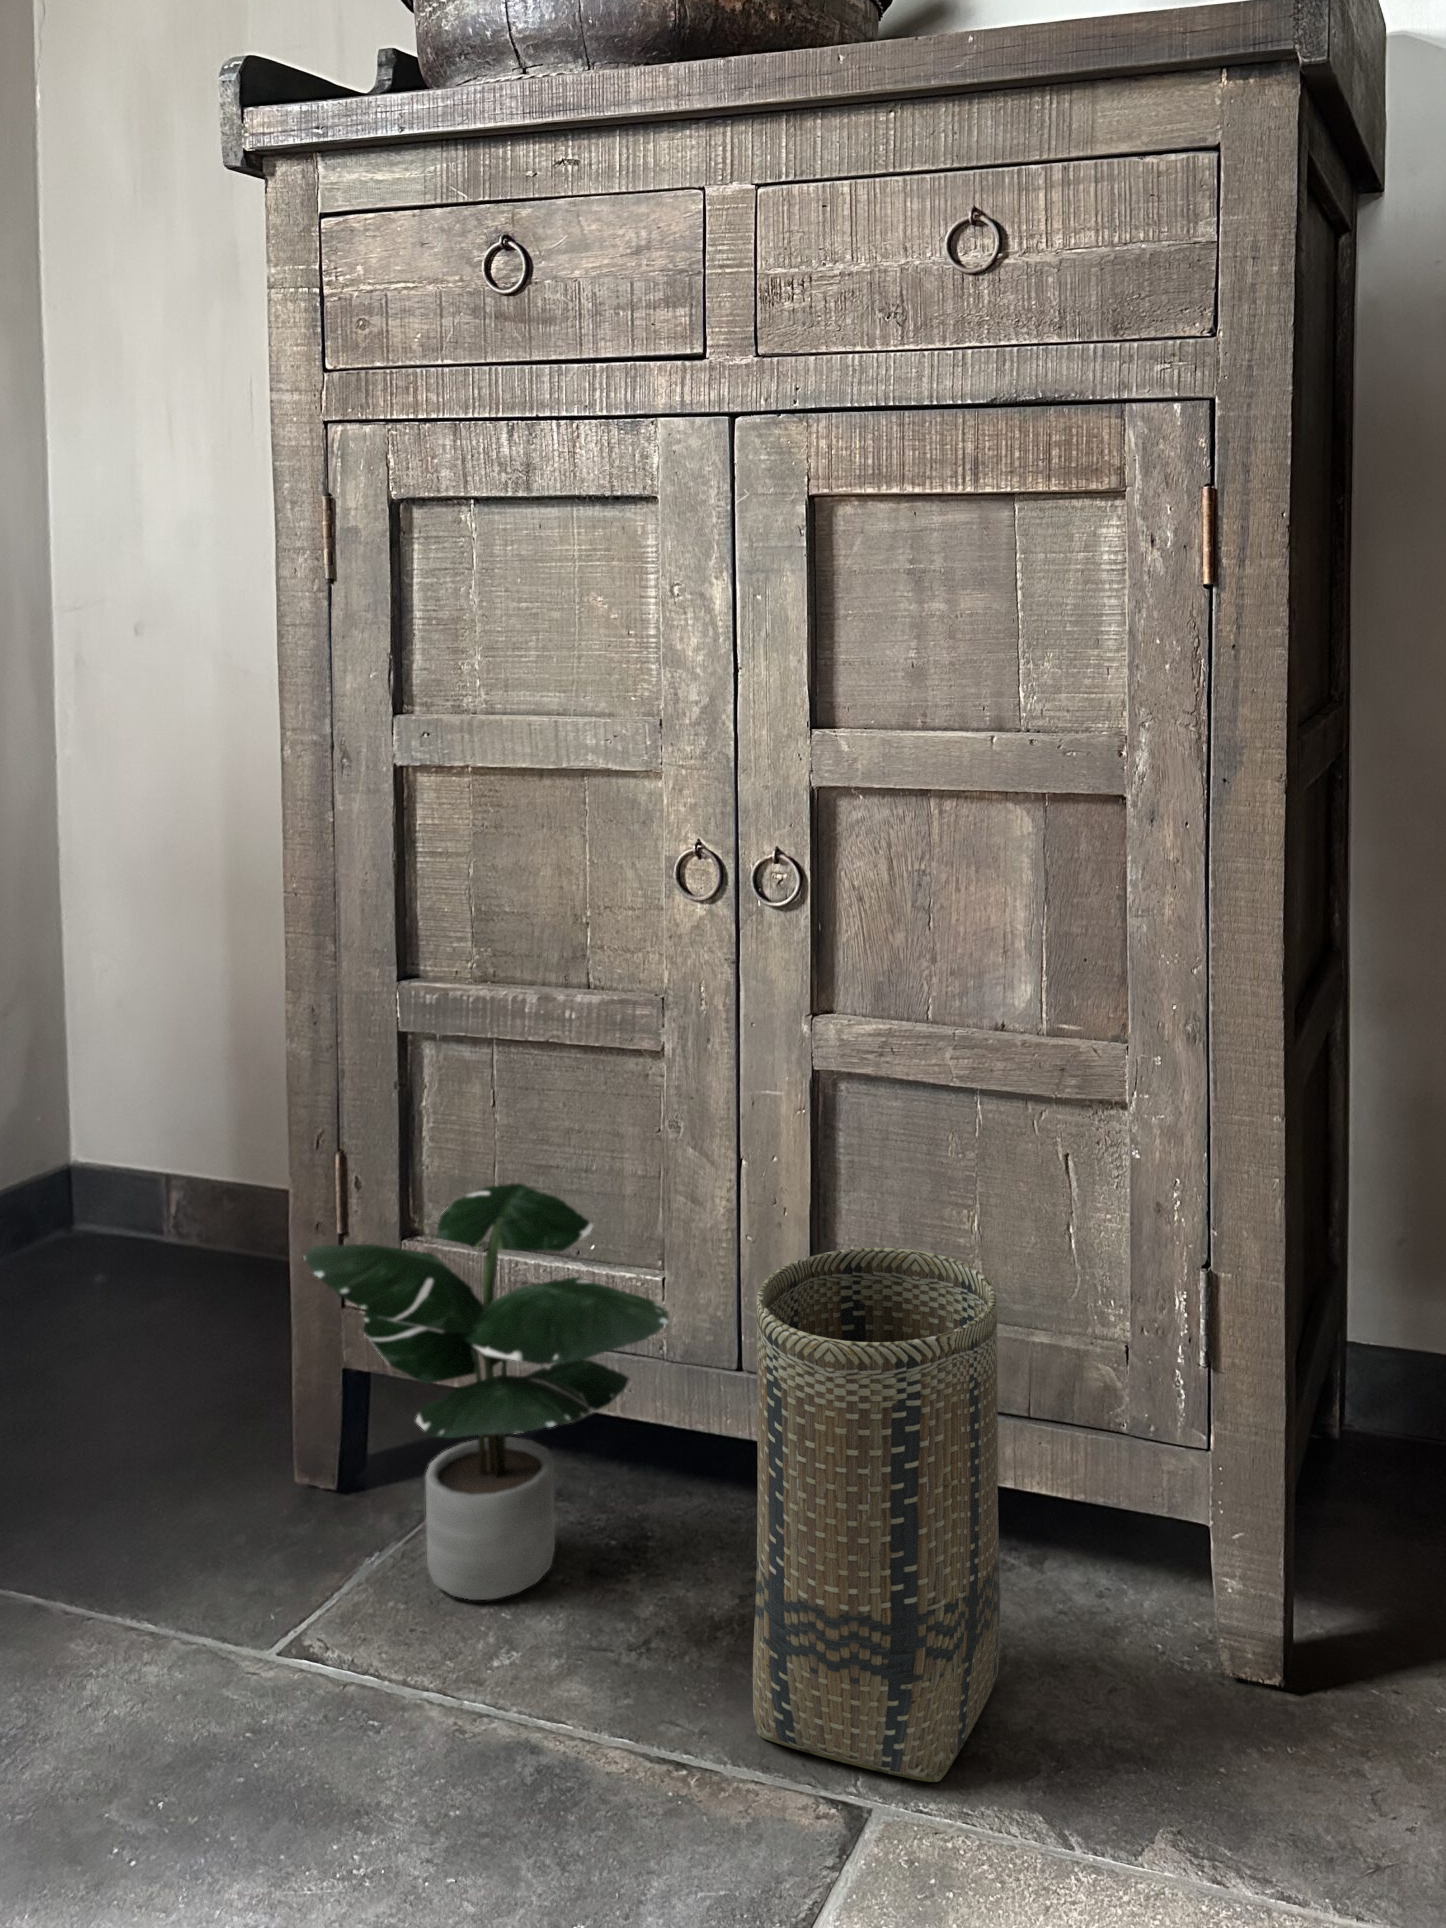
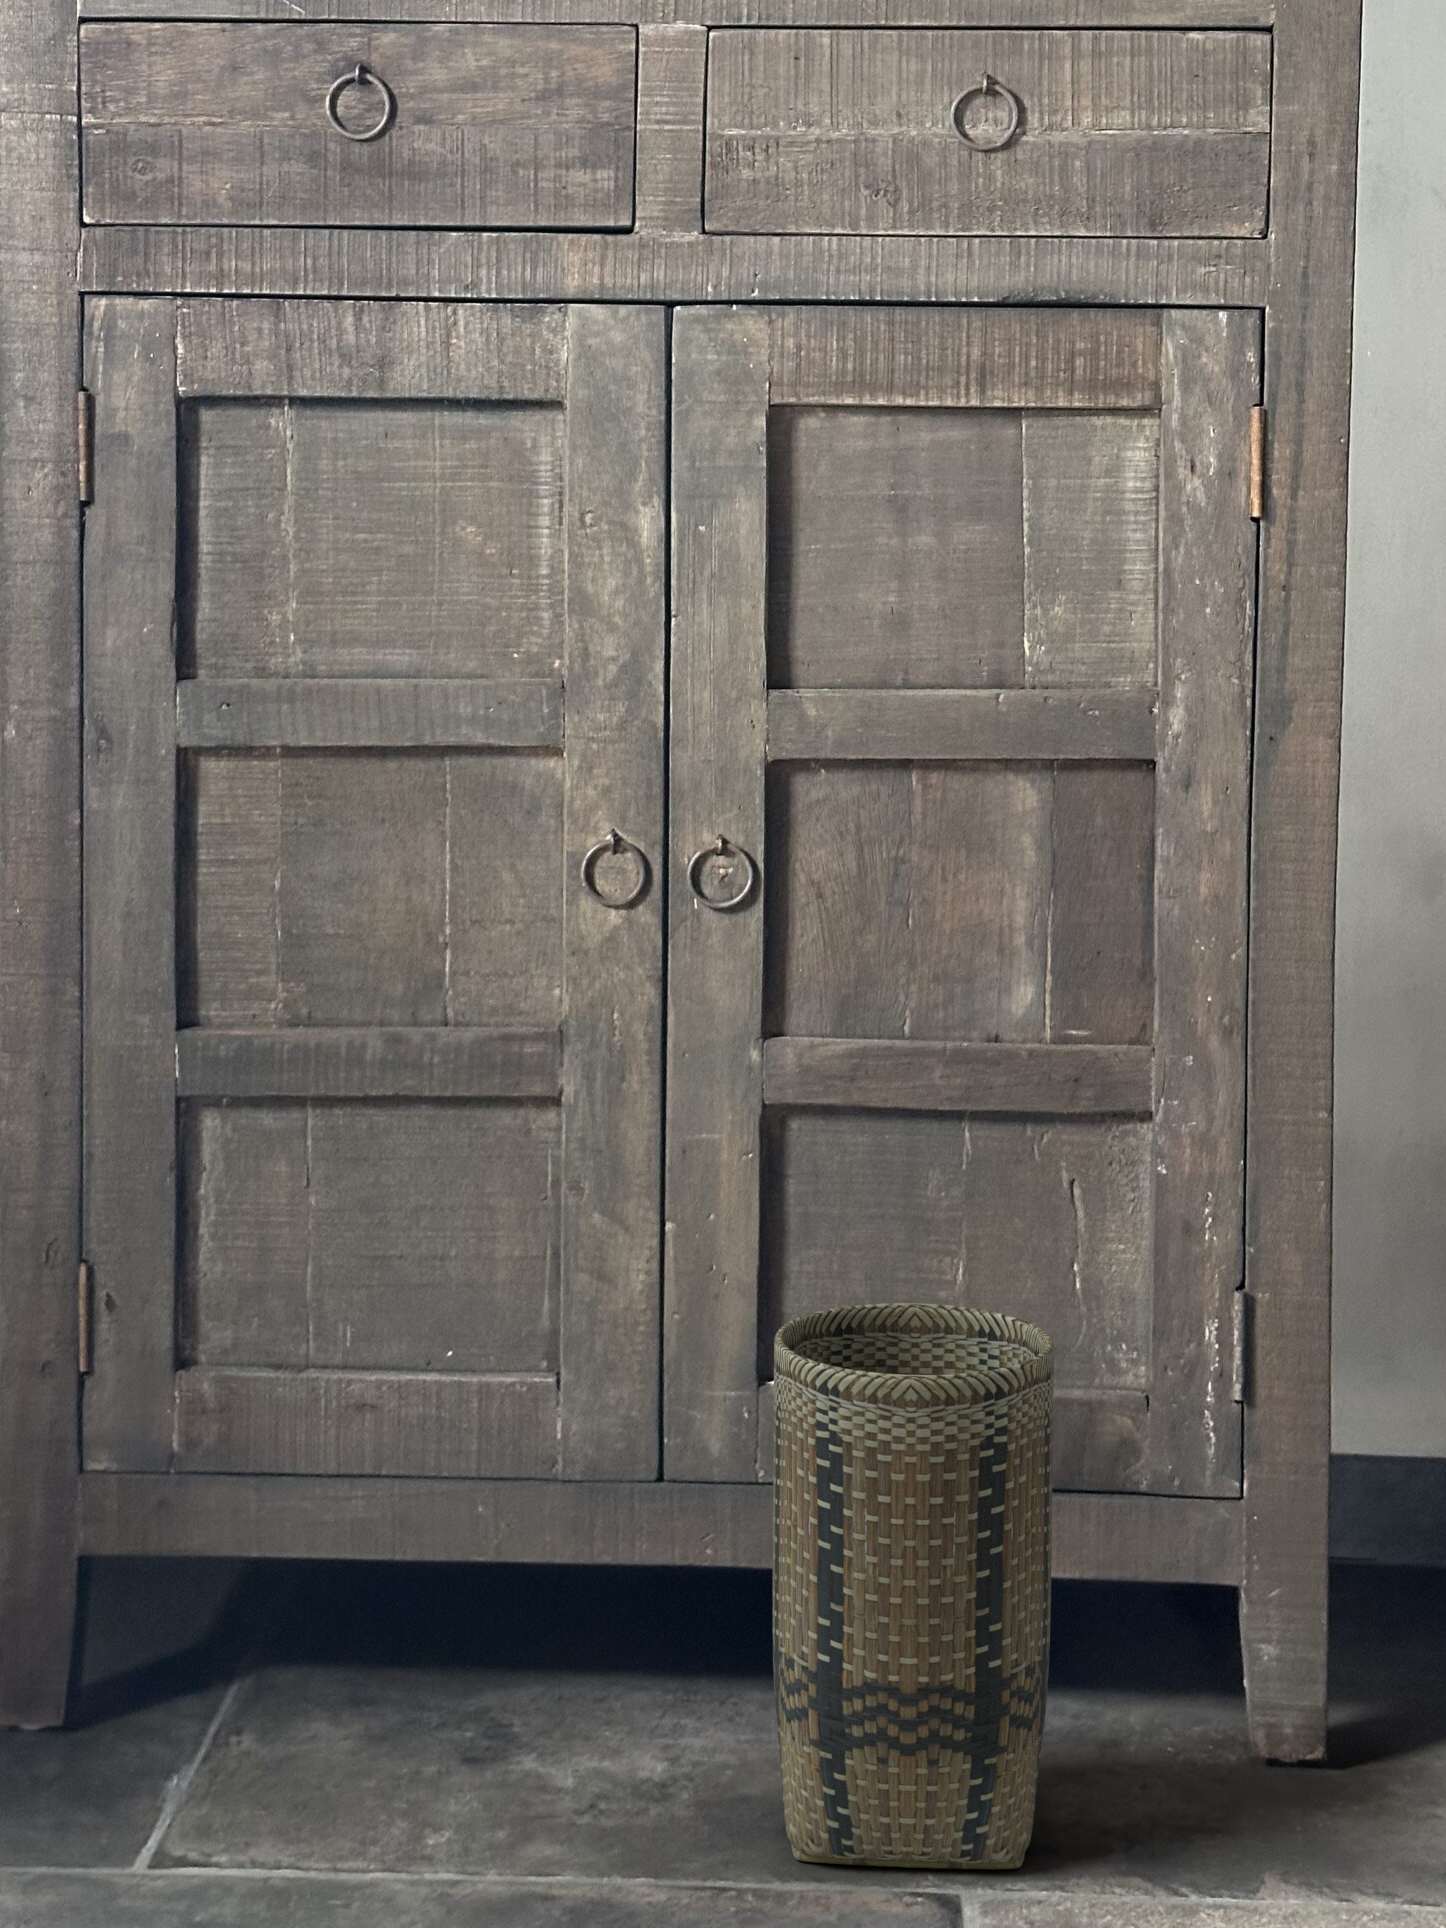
potted plant: present [304,1184,669,1600] -> none [138,1261,601,1798]

